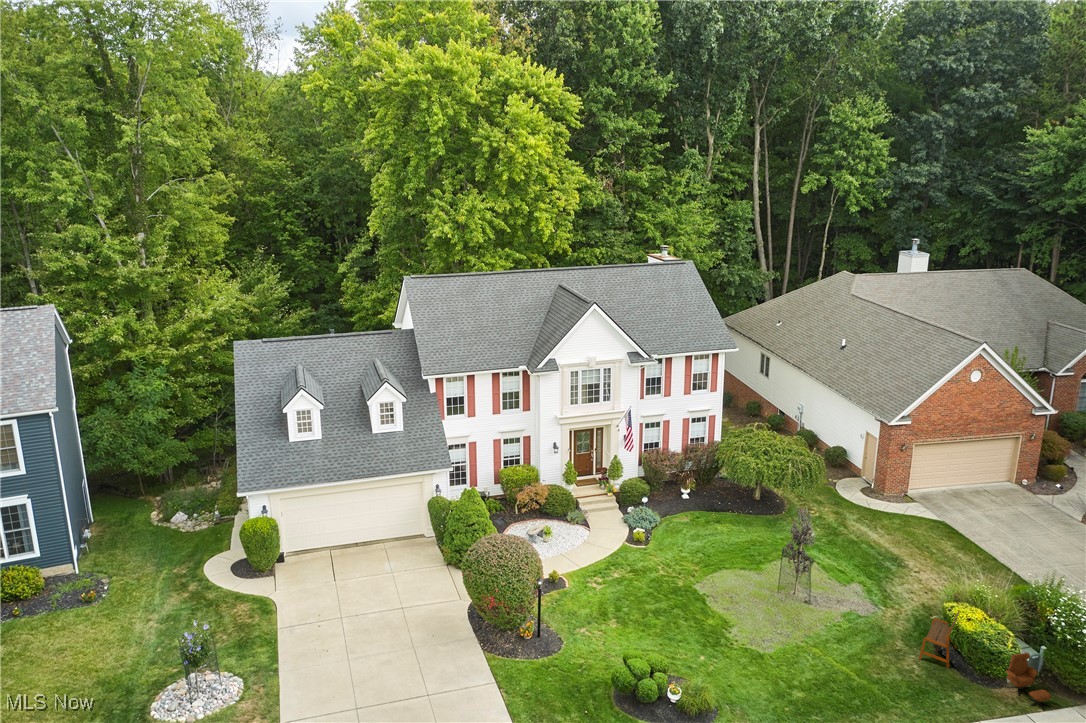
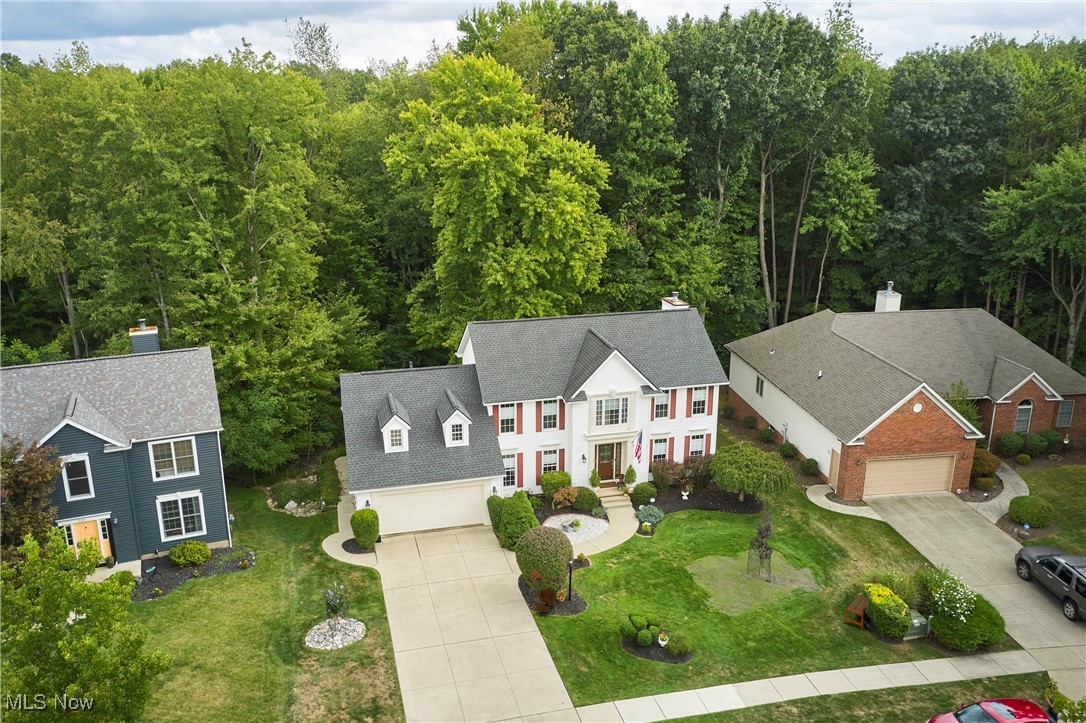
lounge chair: present [1006,652,1051,710] -> present [537,589,558,614]

